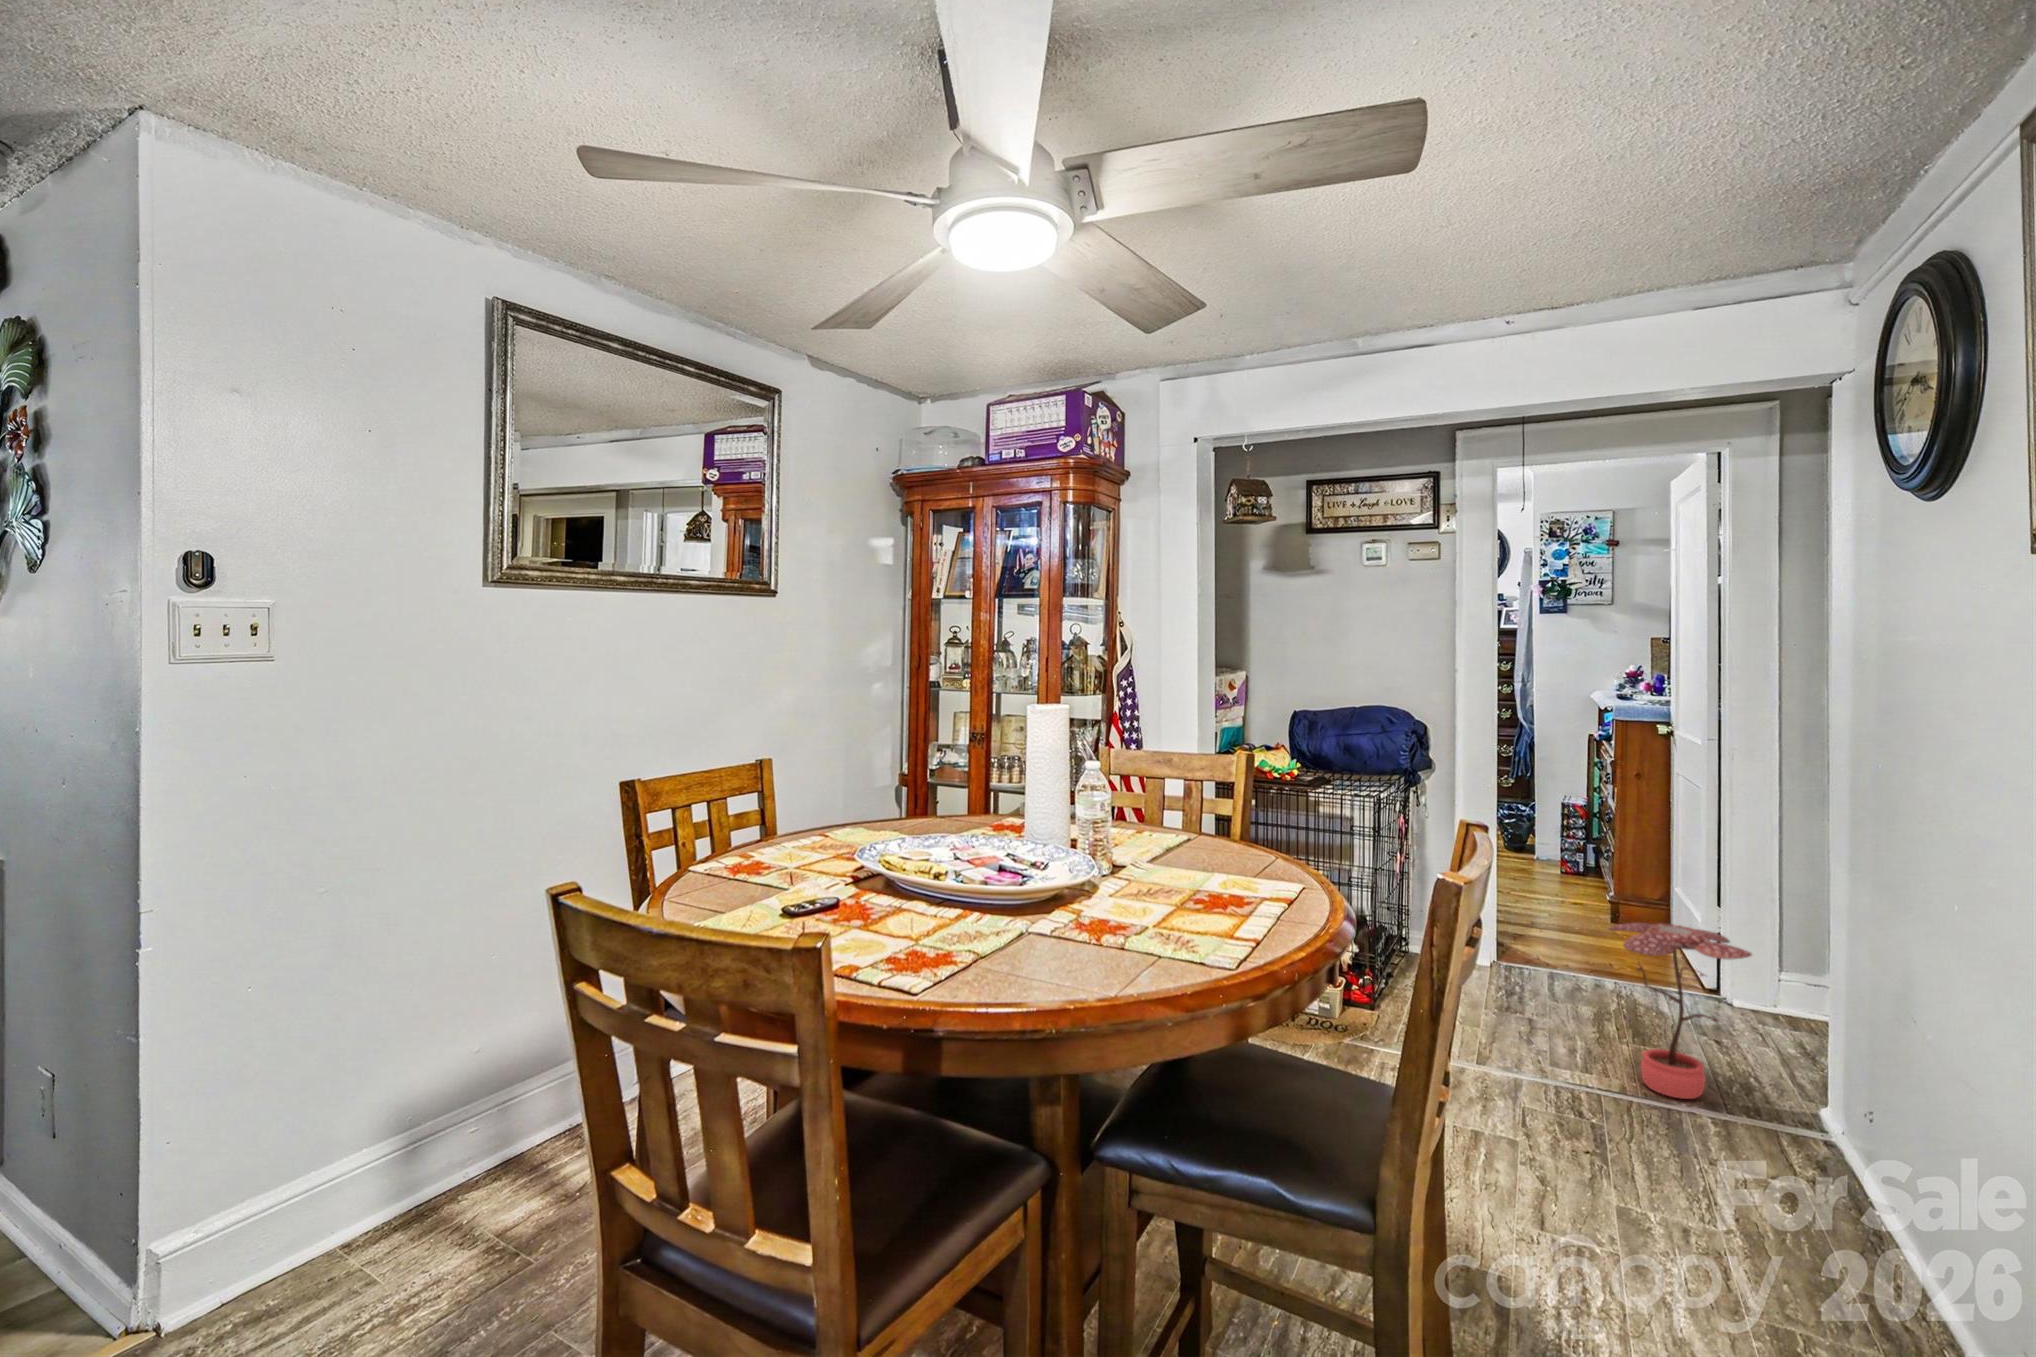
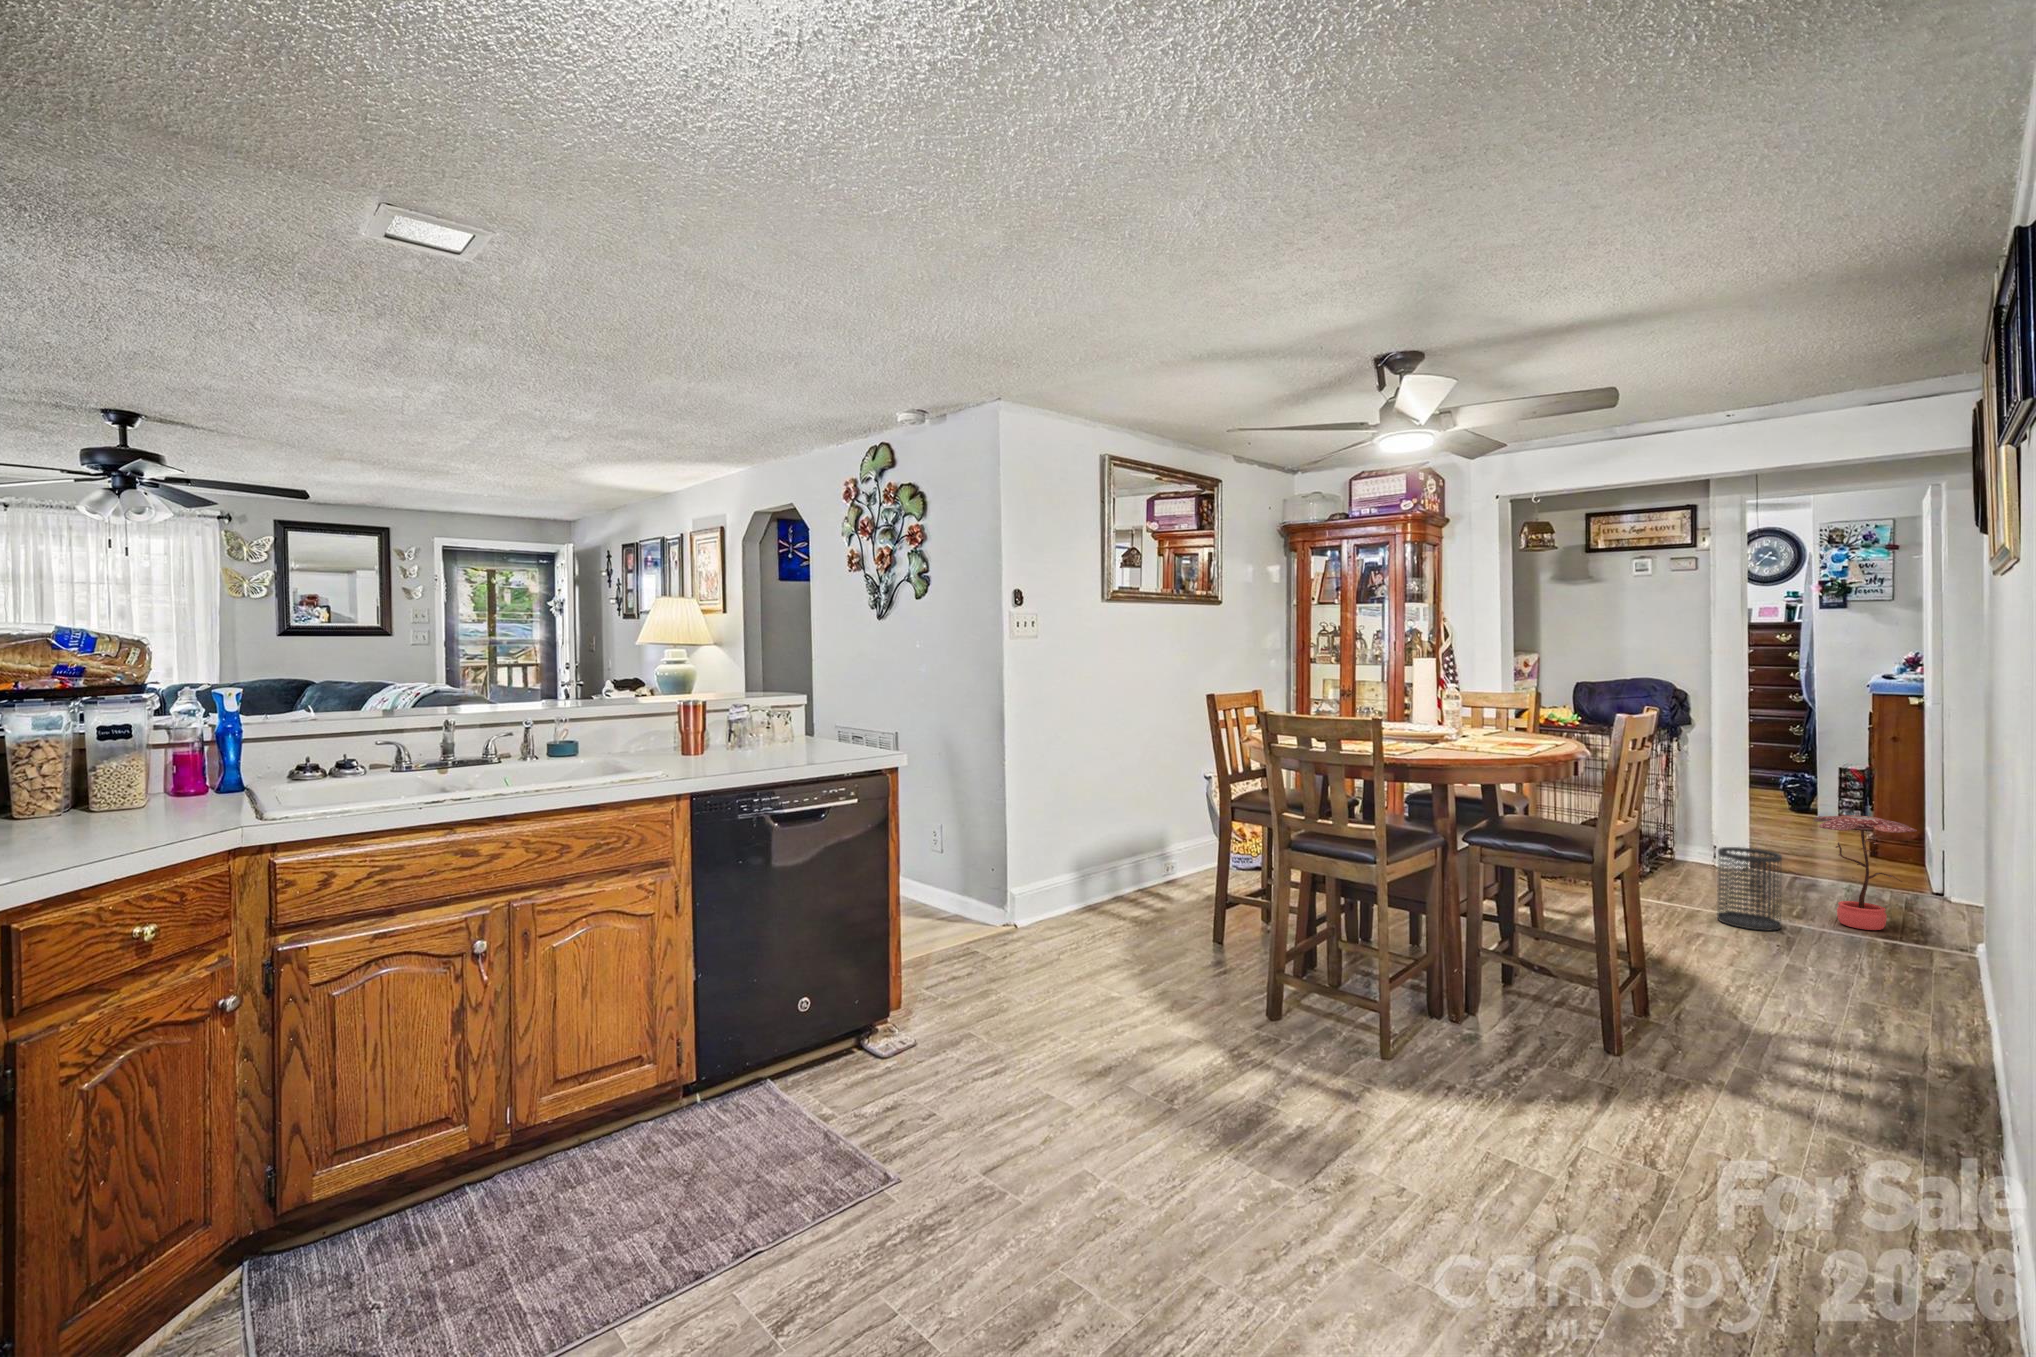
wastebasket: none [1494,981,1583,1121] -> present [1717,847,1782,930]

